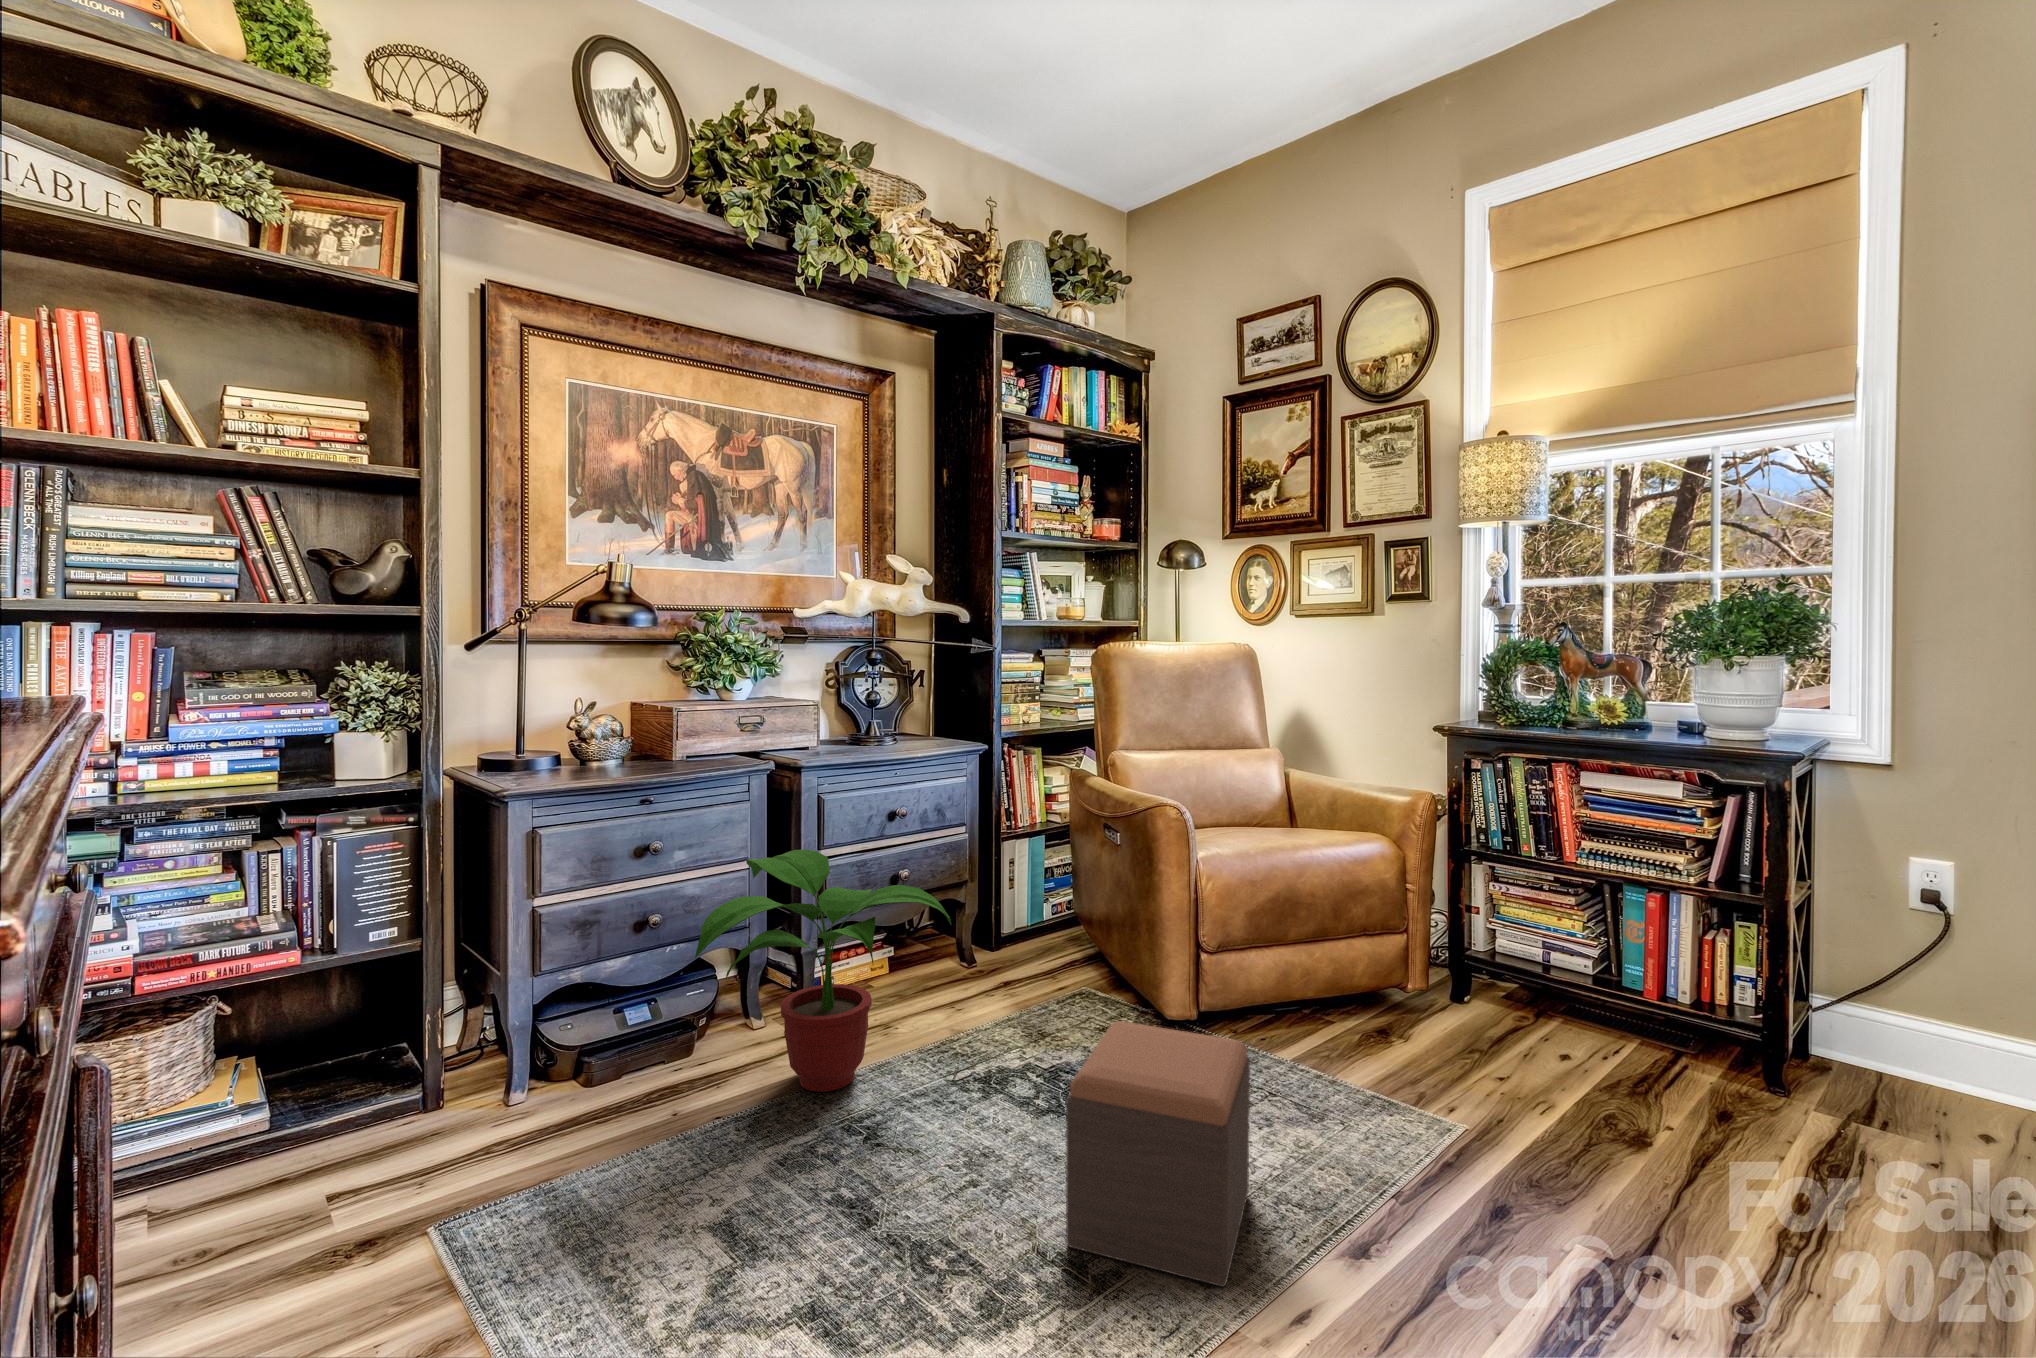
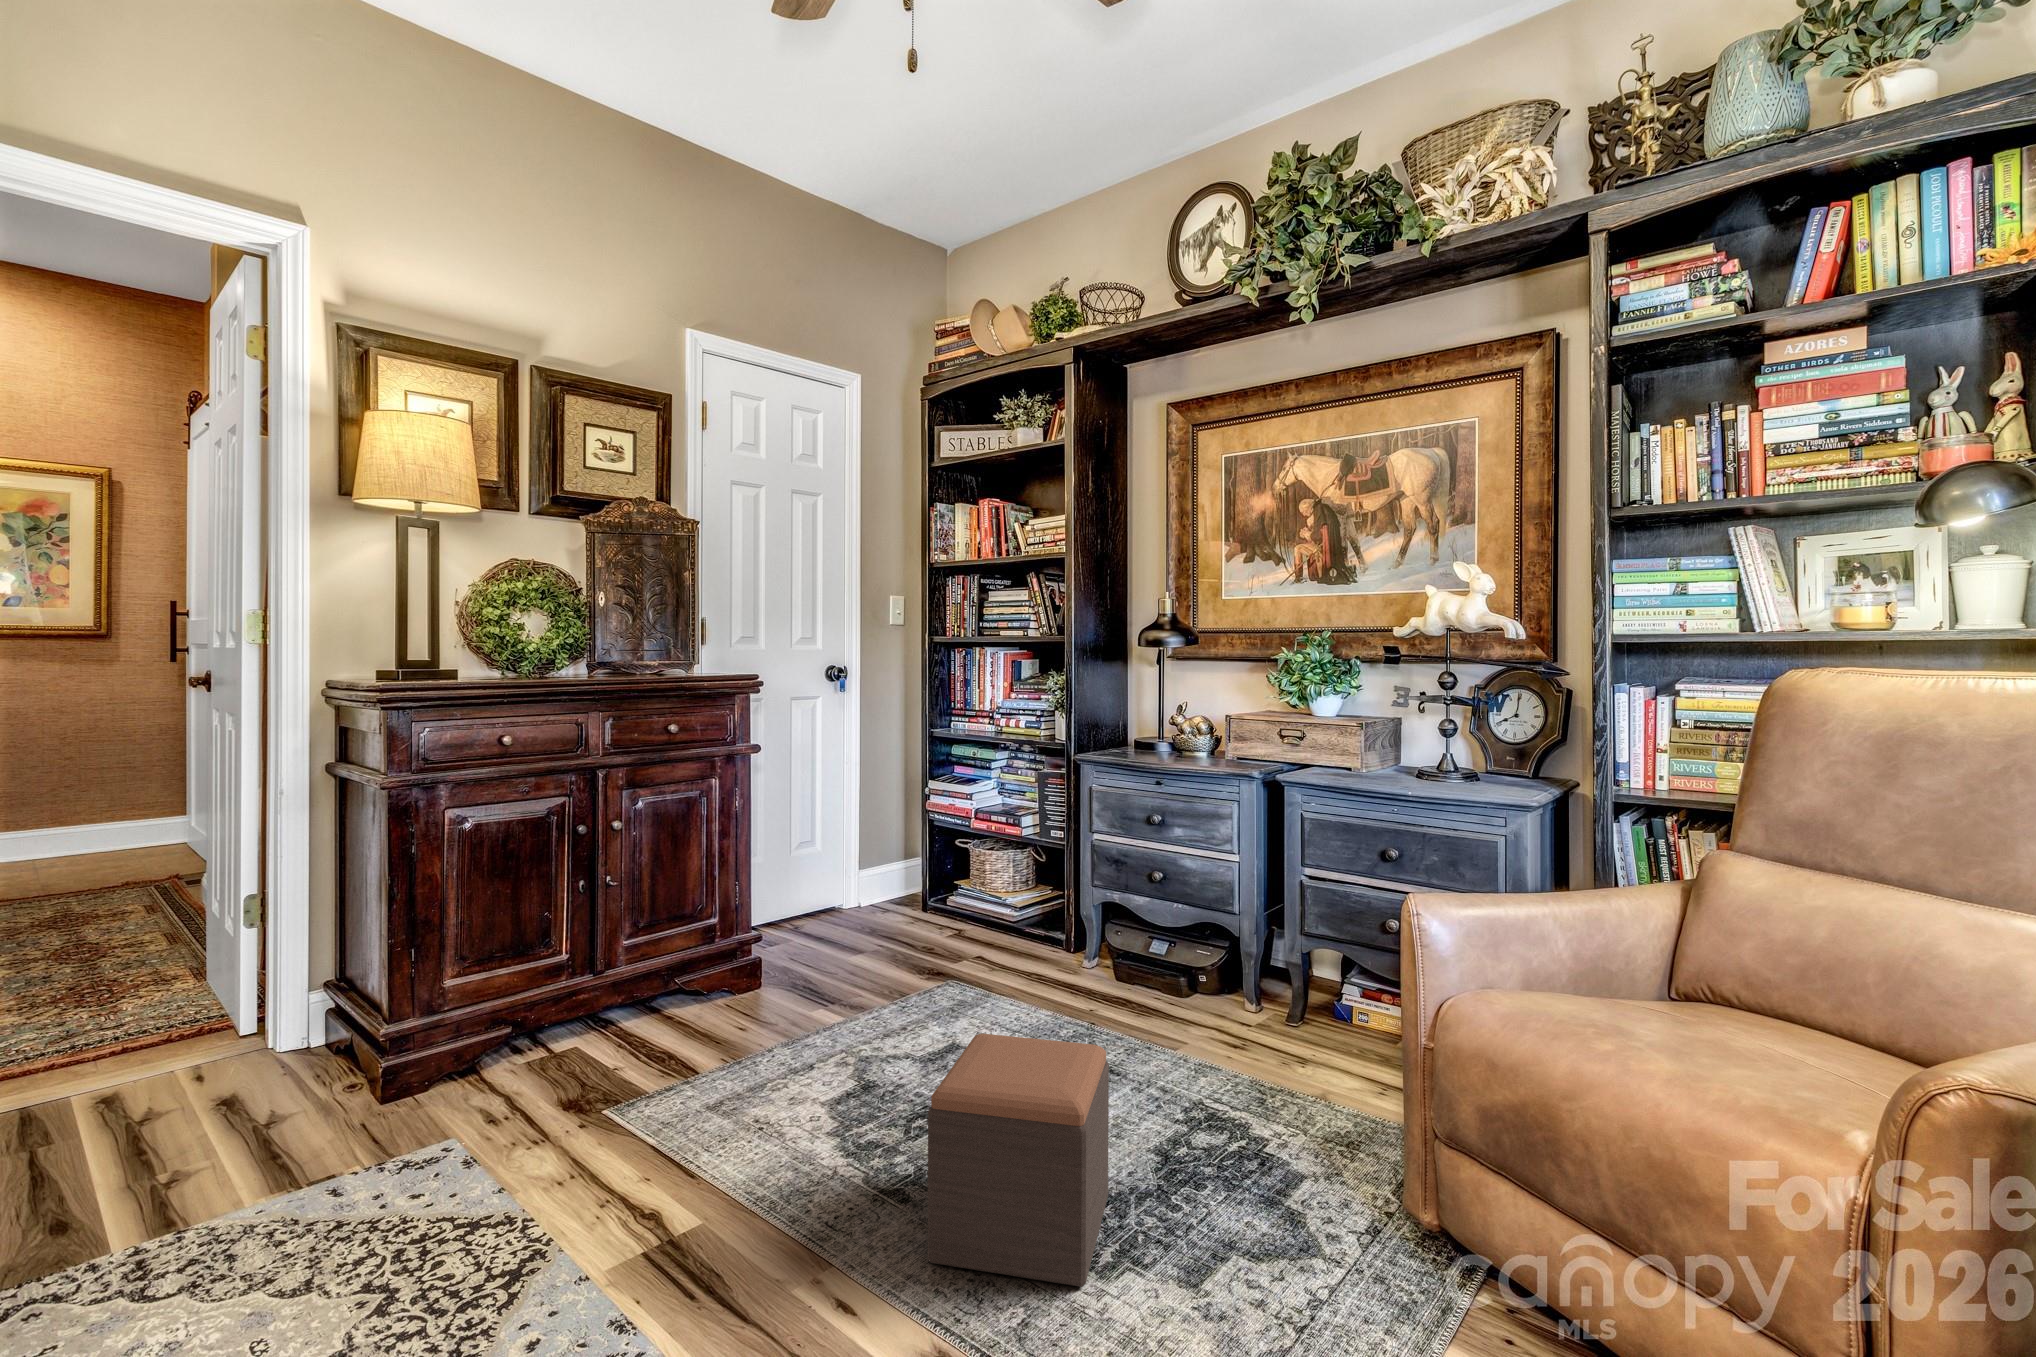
potted plant: present [695,850,951,1092] -> none [1054,844,1273,1057]

